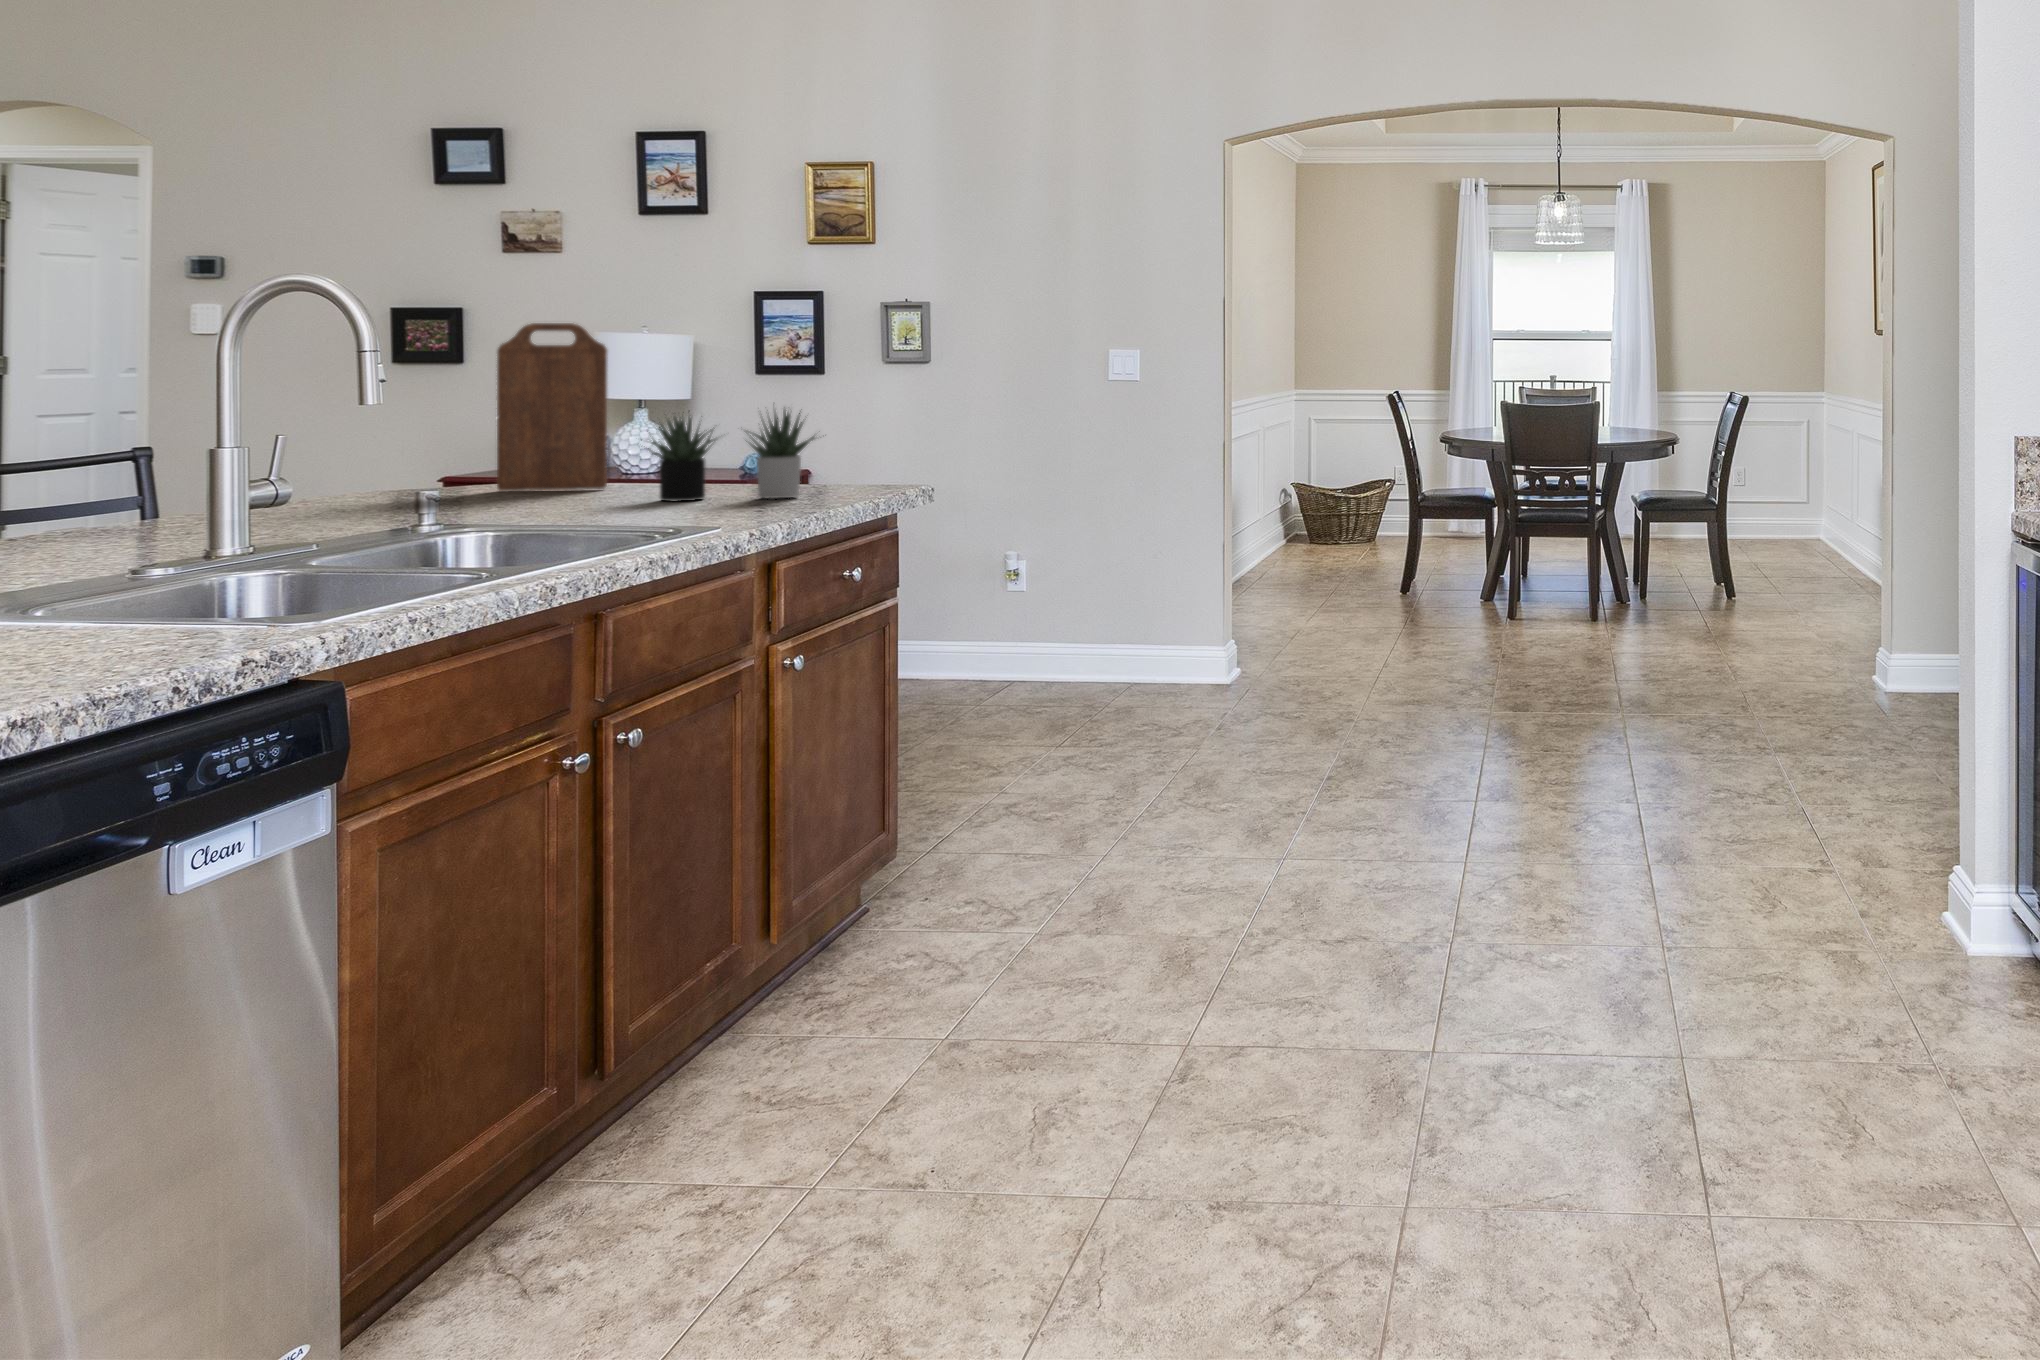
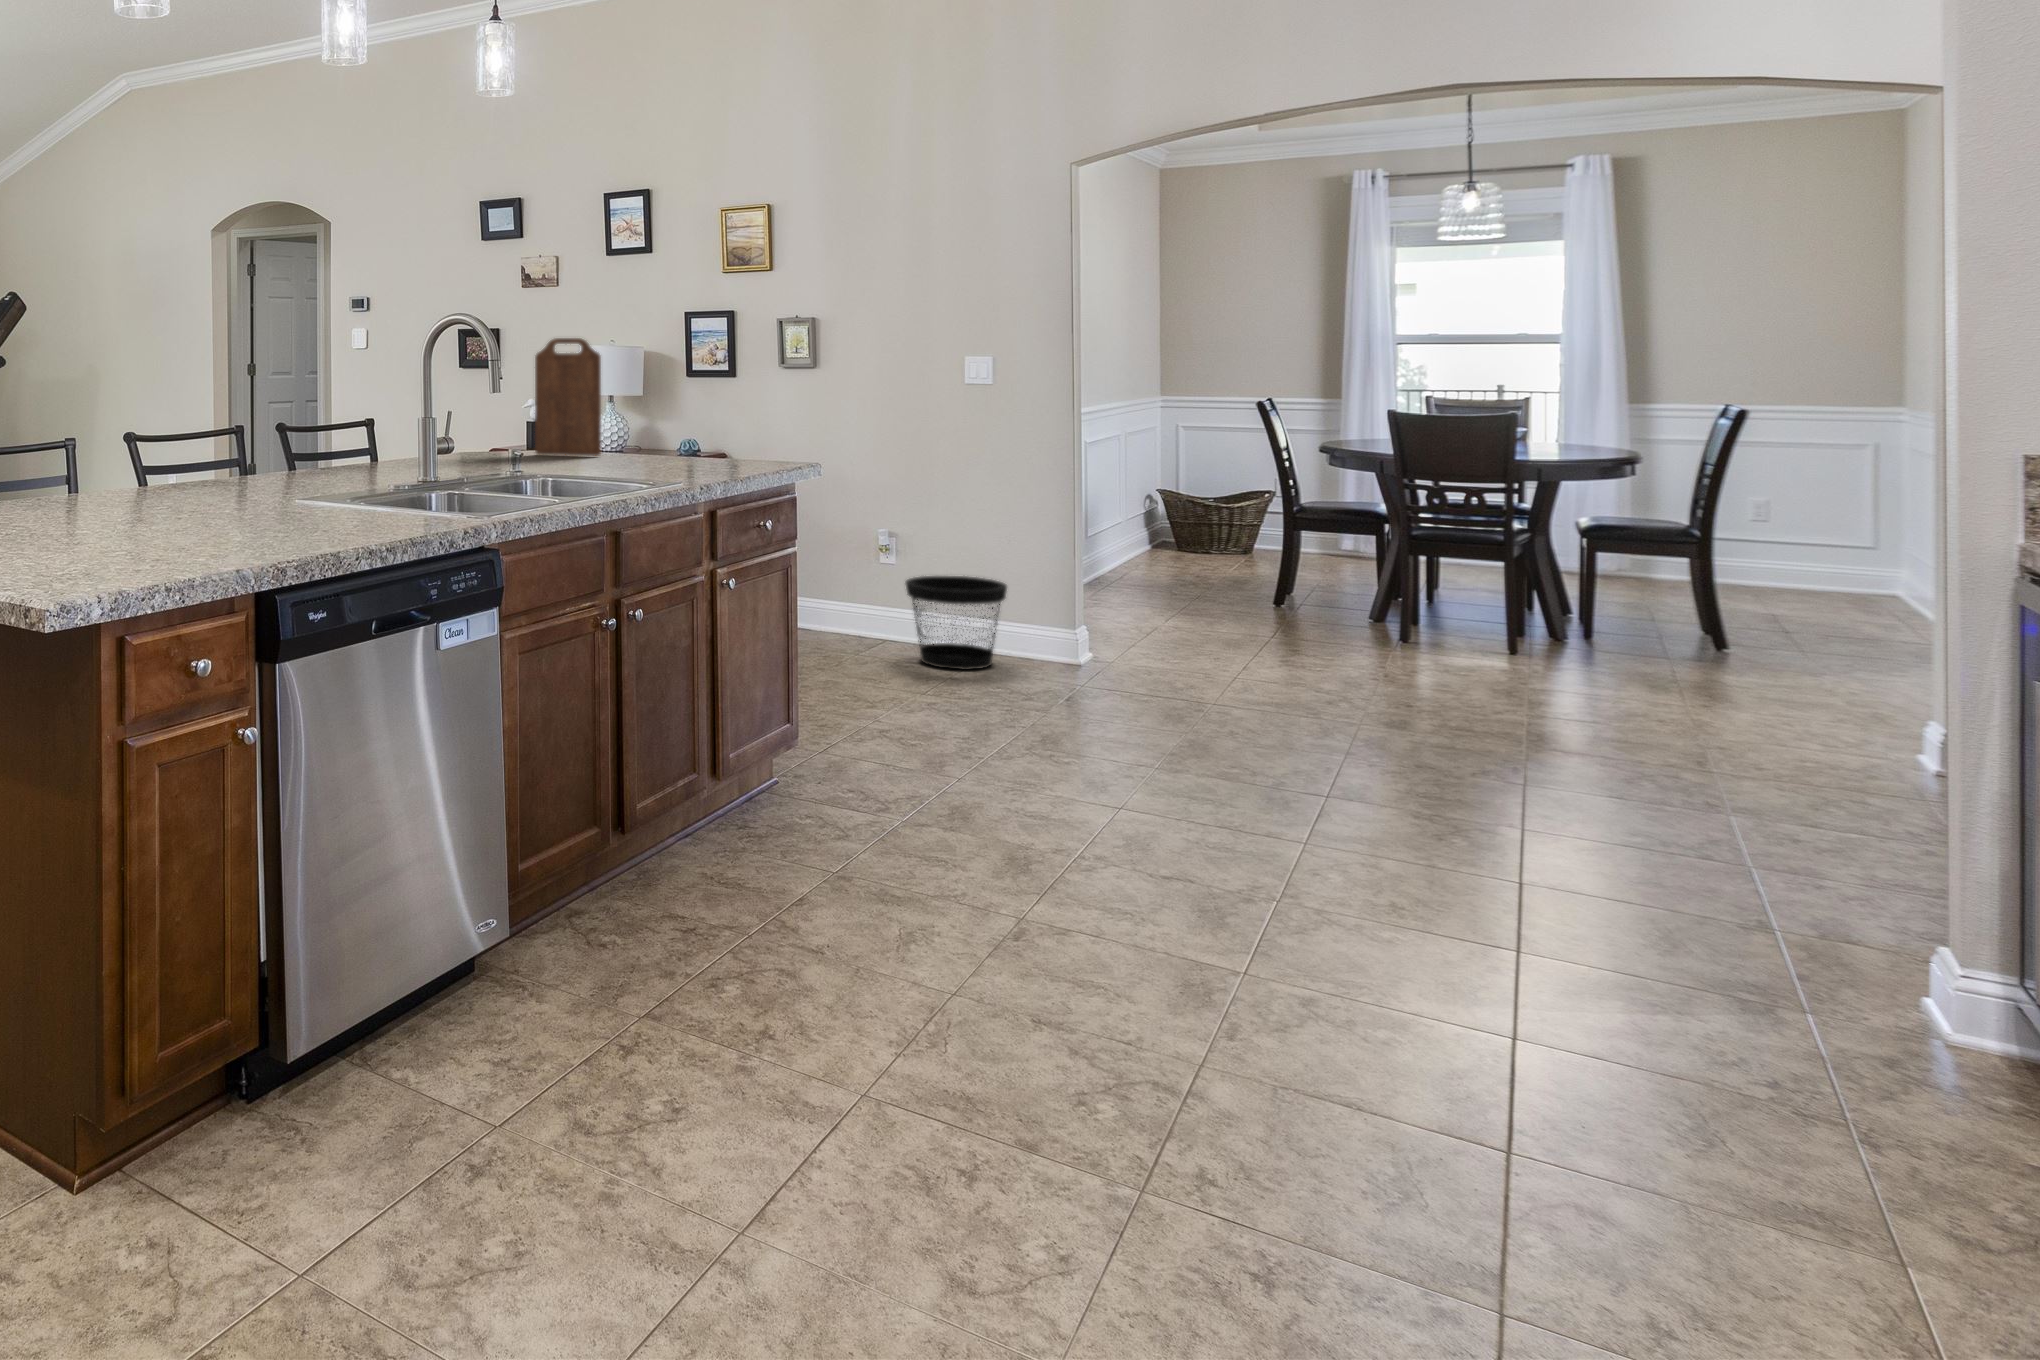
succulent plant: present [641,410,815,501] -> none [621,394,748,467]
wastebasket: none [1031,598,1147,708] -> present [906,576,1007,670]

